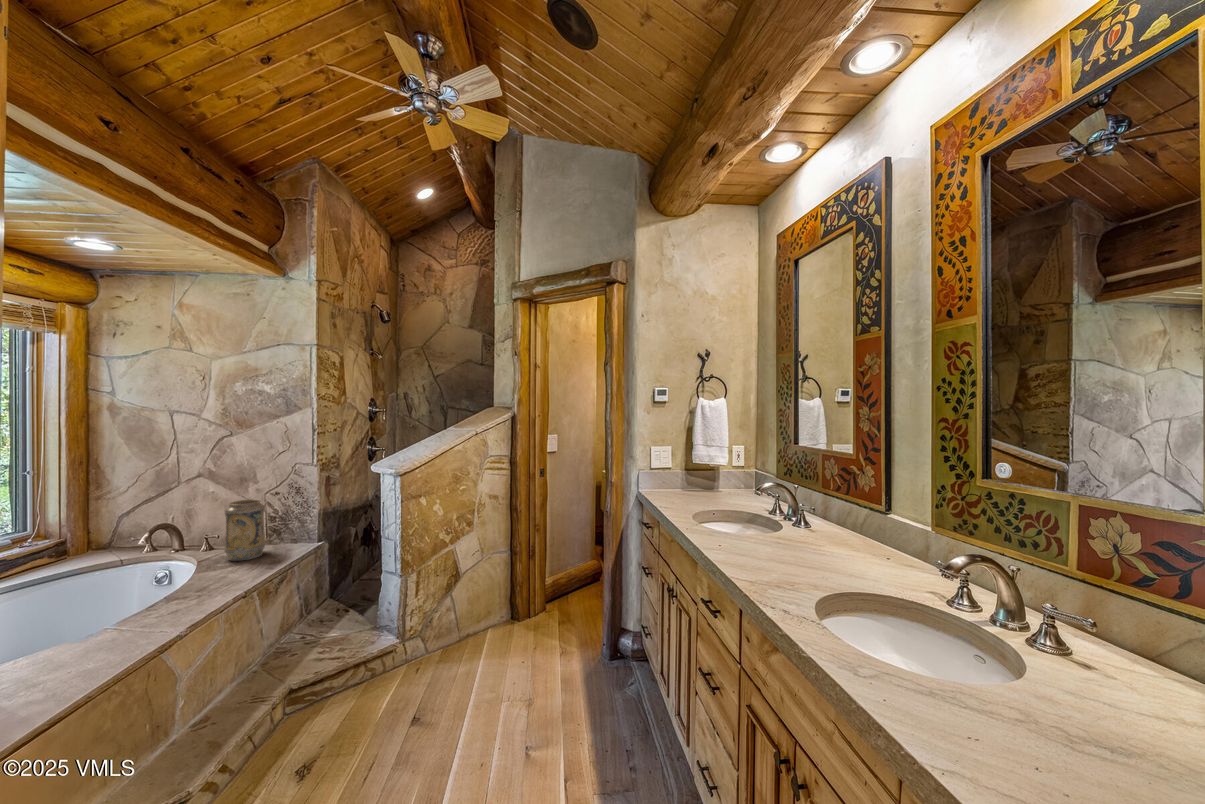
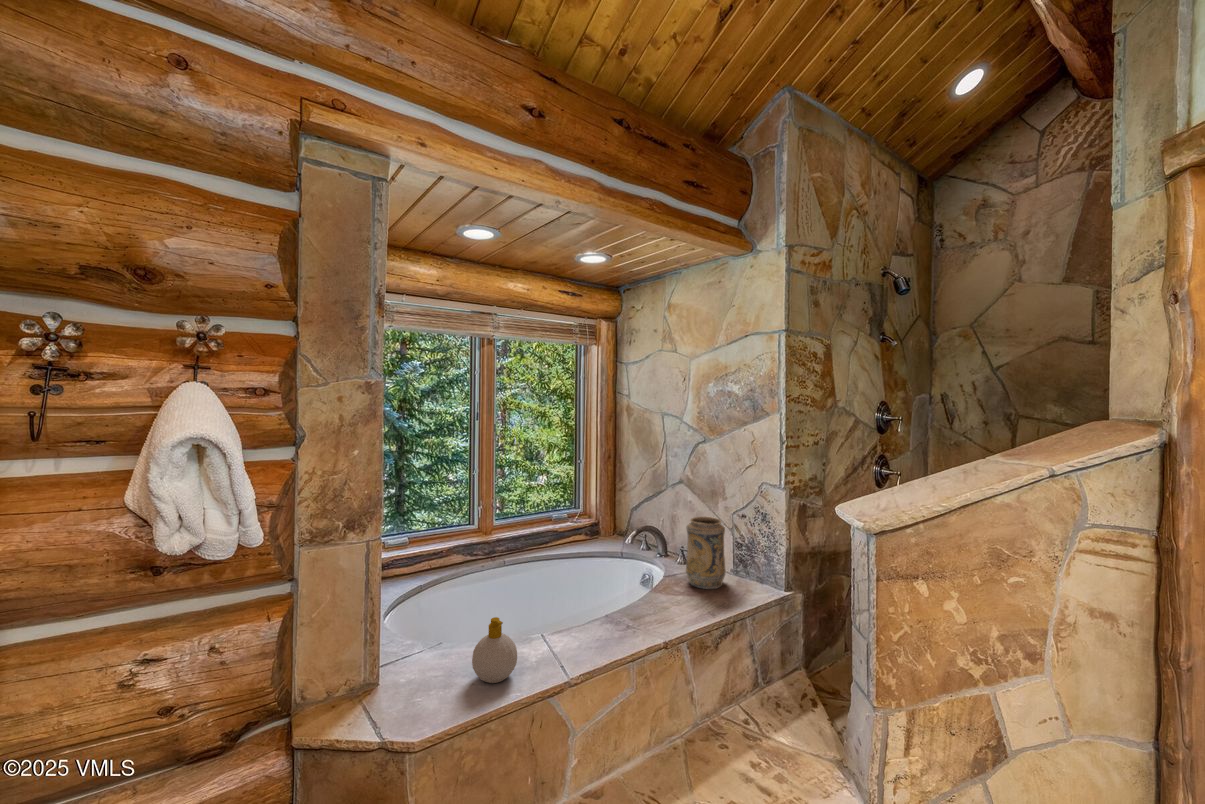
soap bottle: none [57,605,118,668] -> present [472,617,517,683]

